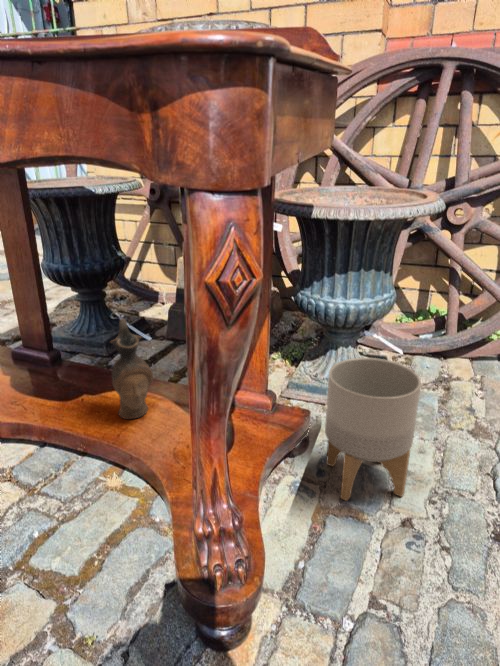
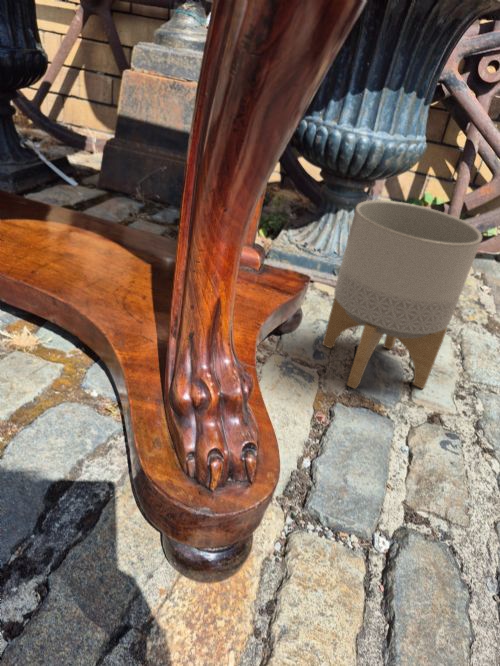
ceramic pitcher: present [110,319,153,419] -> none [29,100,94,257]

